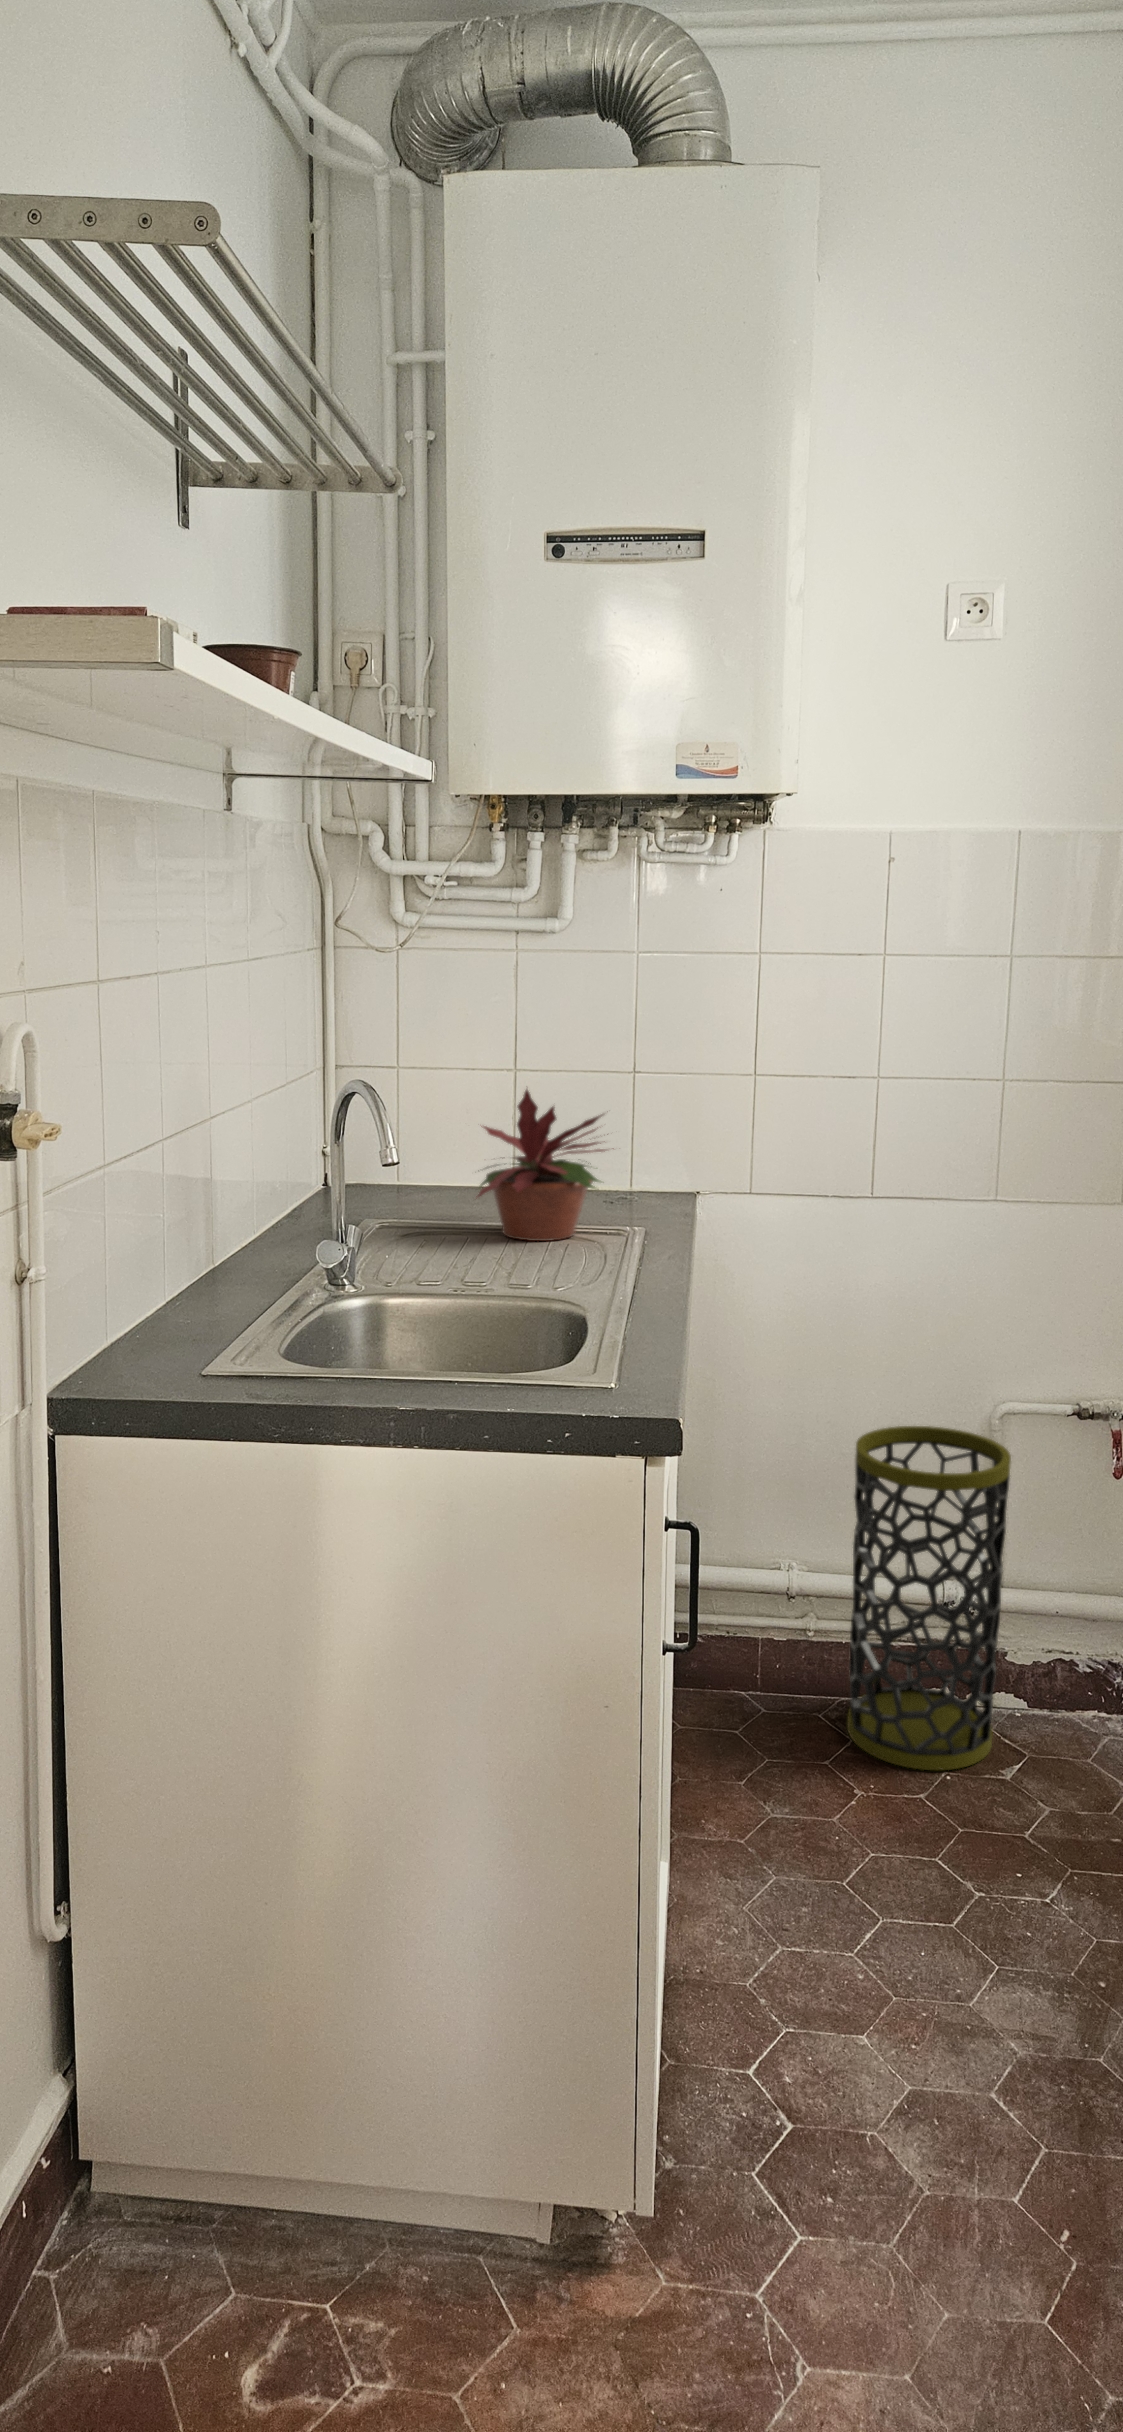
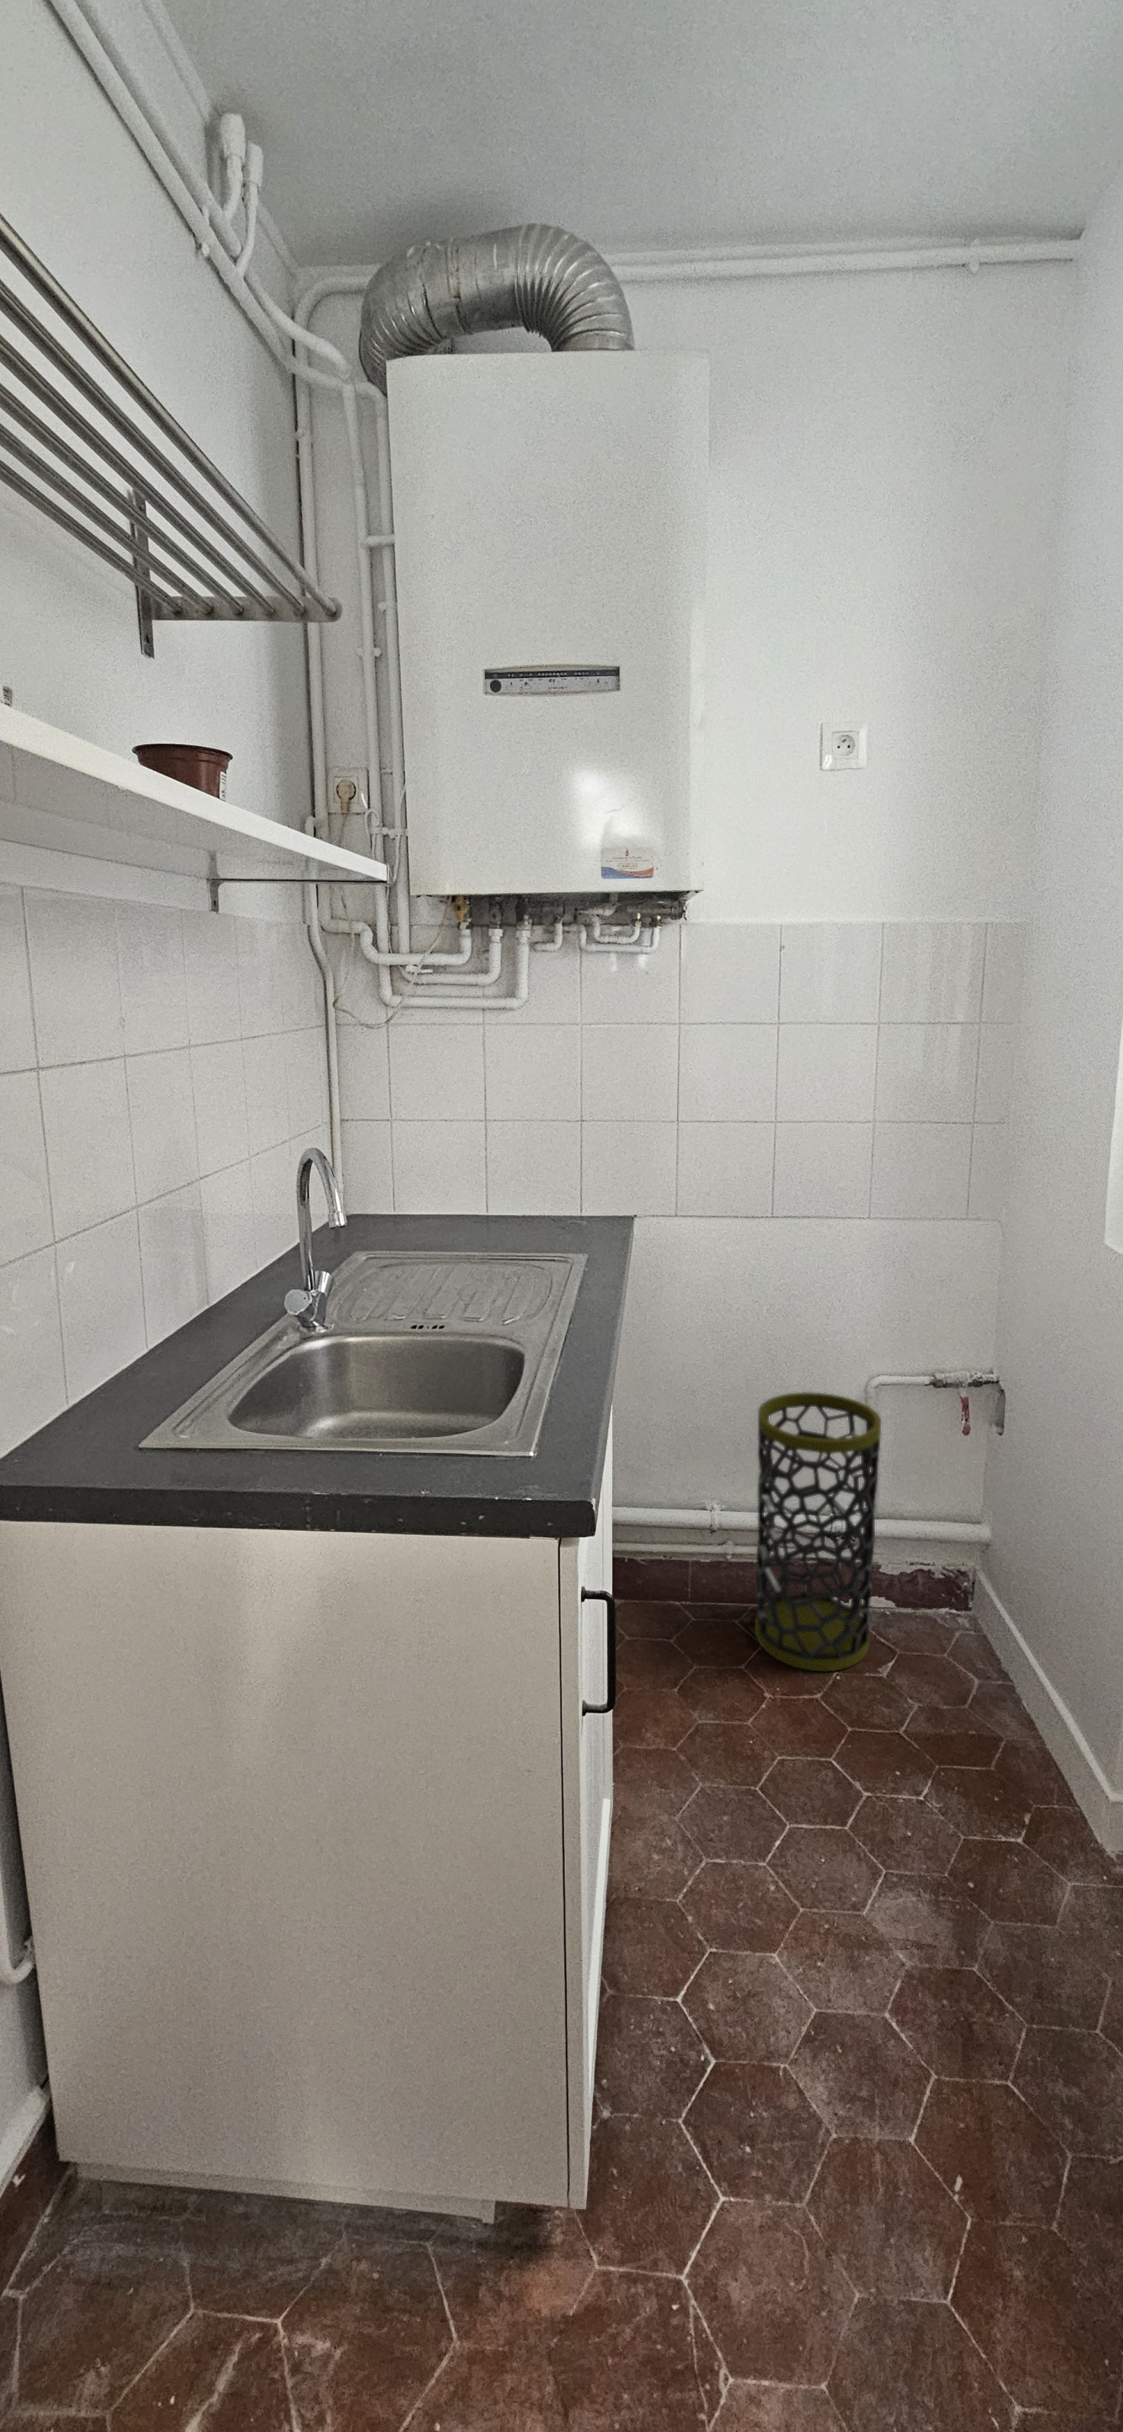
potted plant: present [476,1089,614,1241] -> none [424,1139,565,1266]

